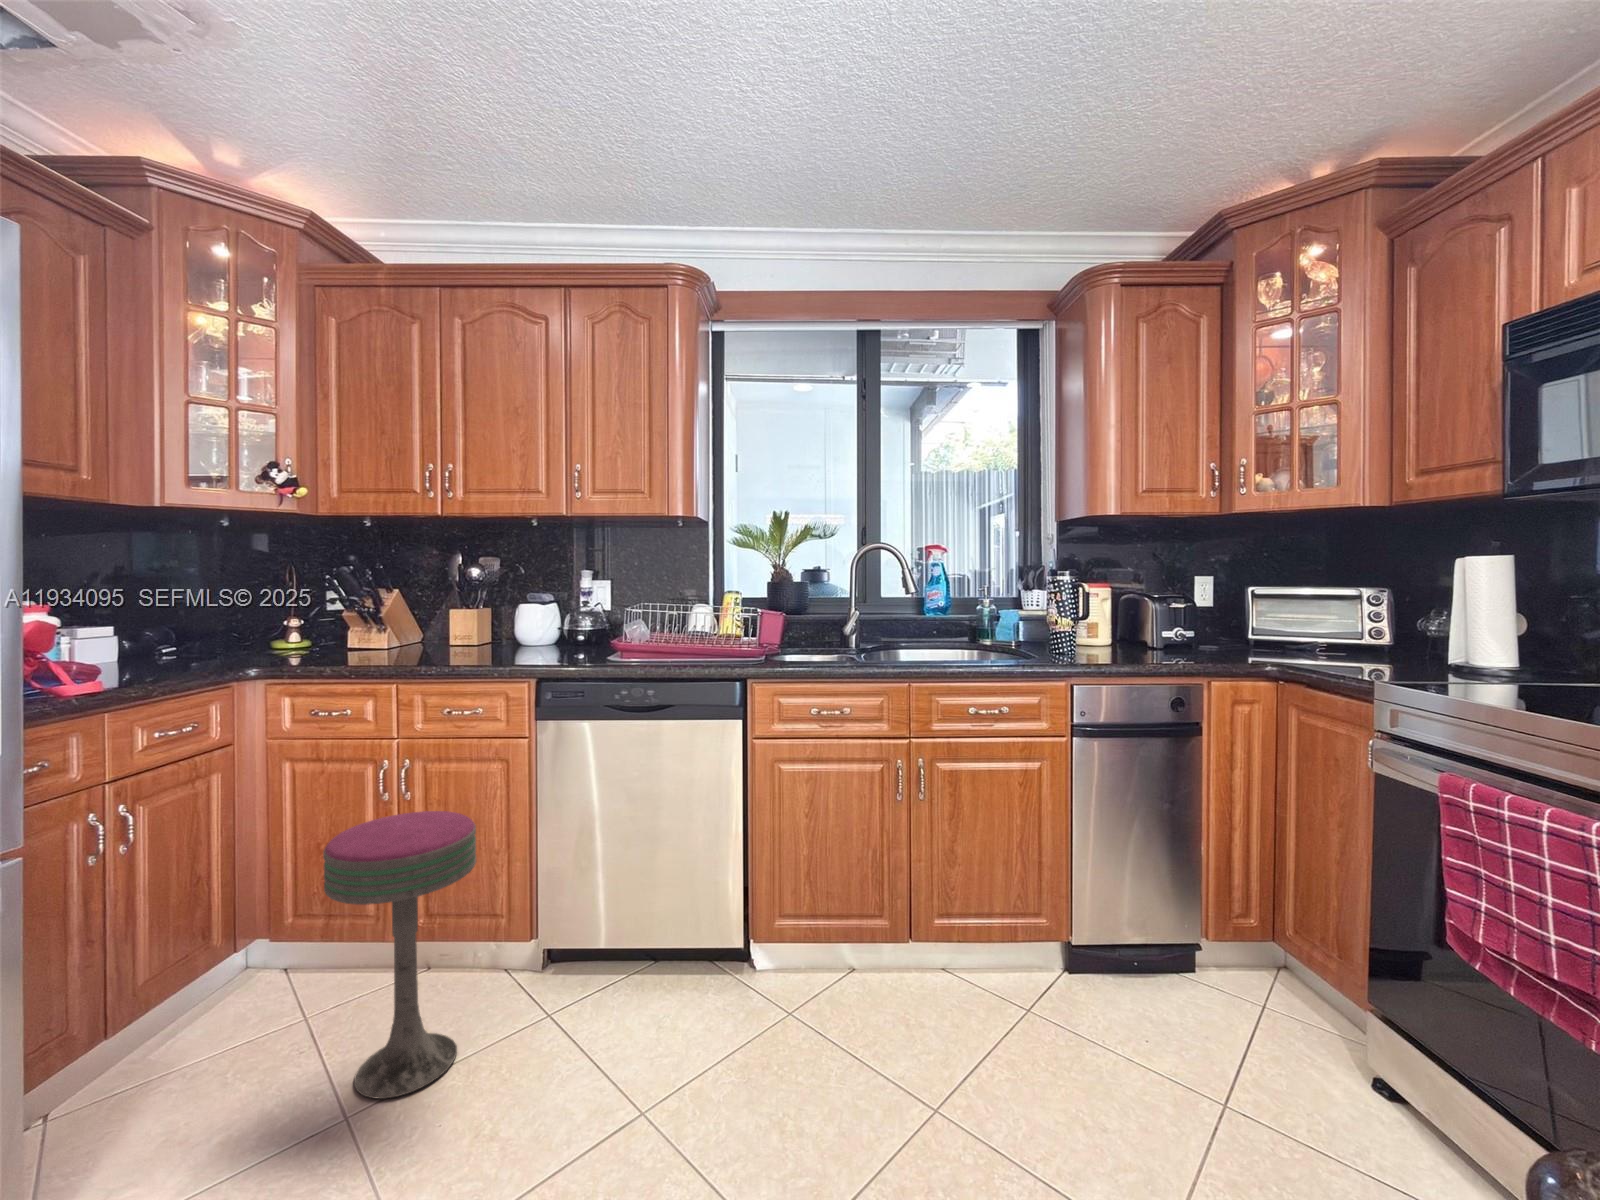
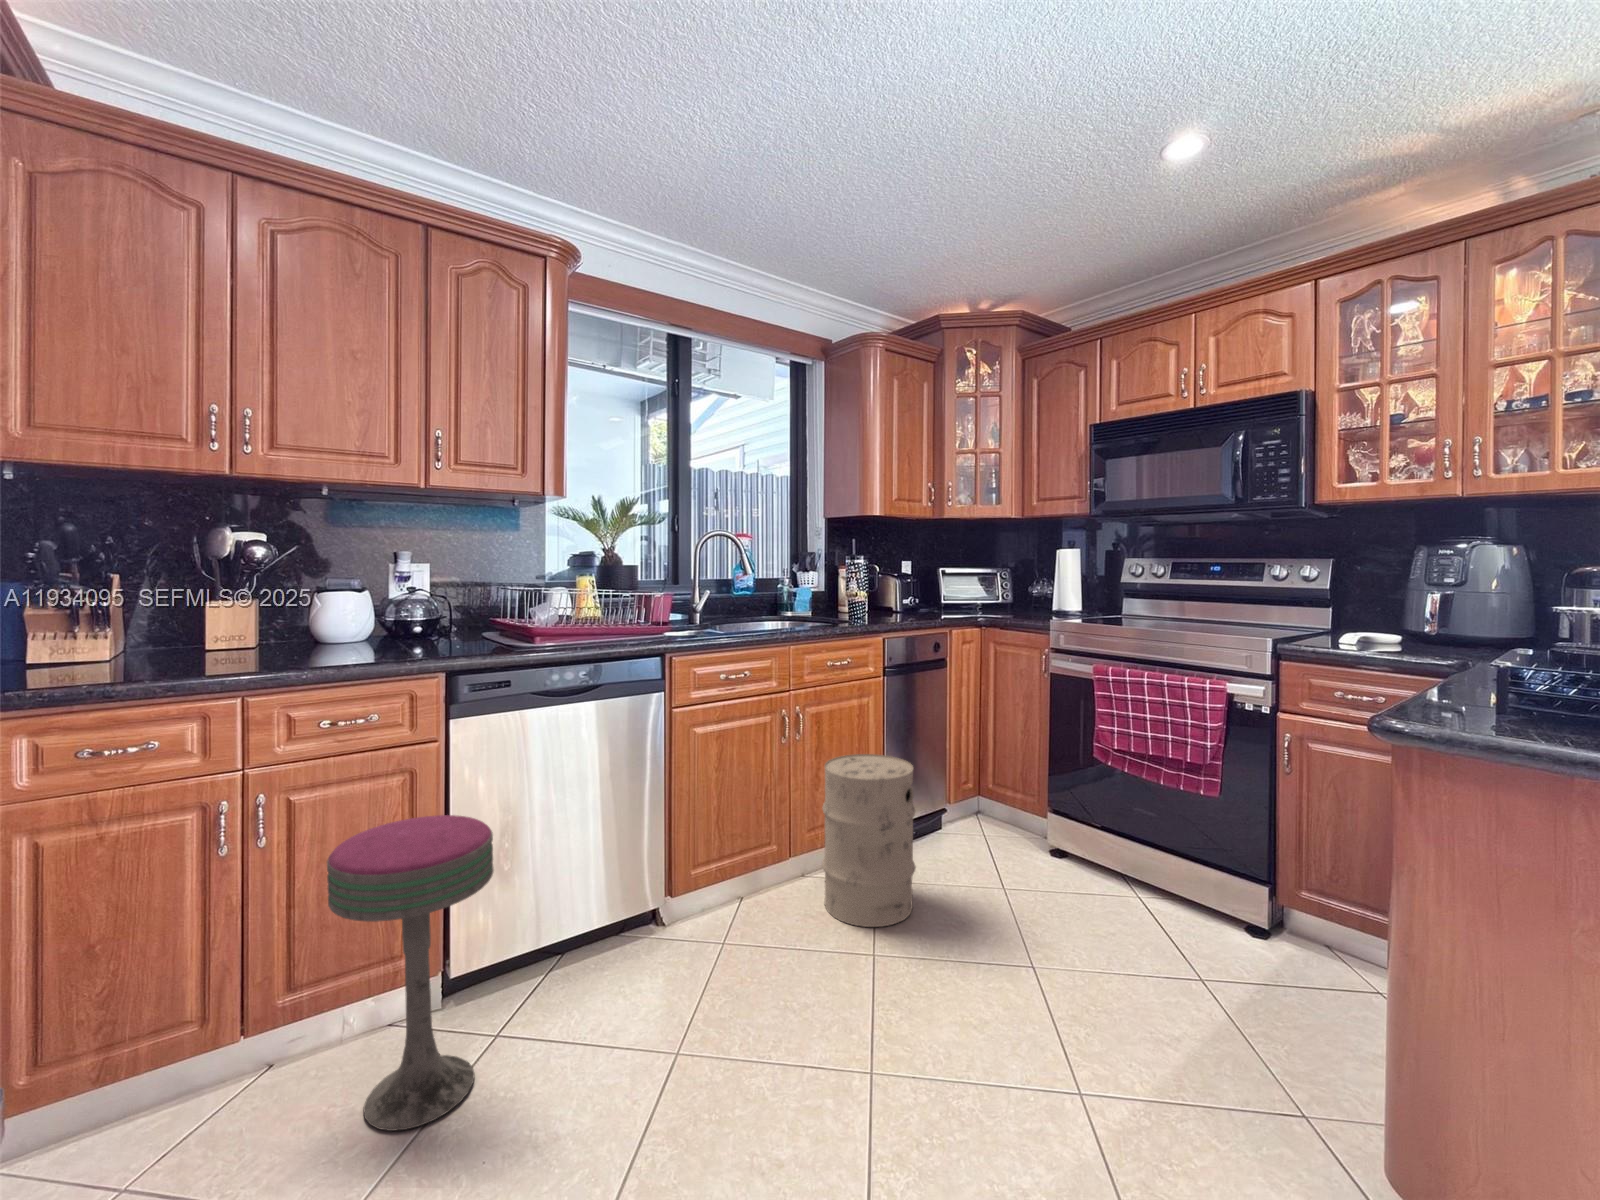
trash can: none [906,836,1039,1097] -> present [822,754,916,927]

